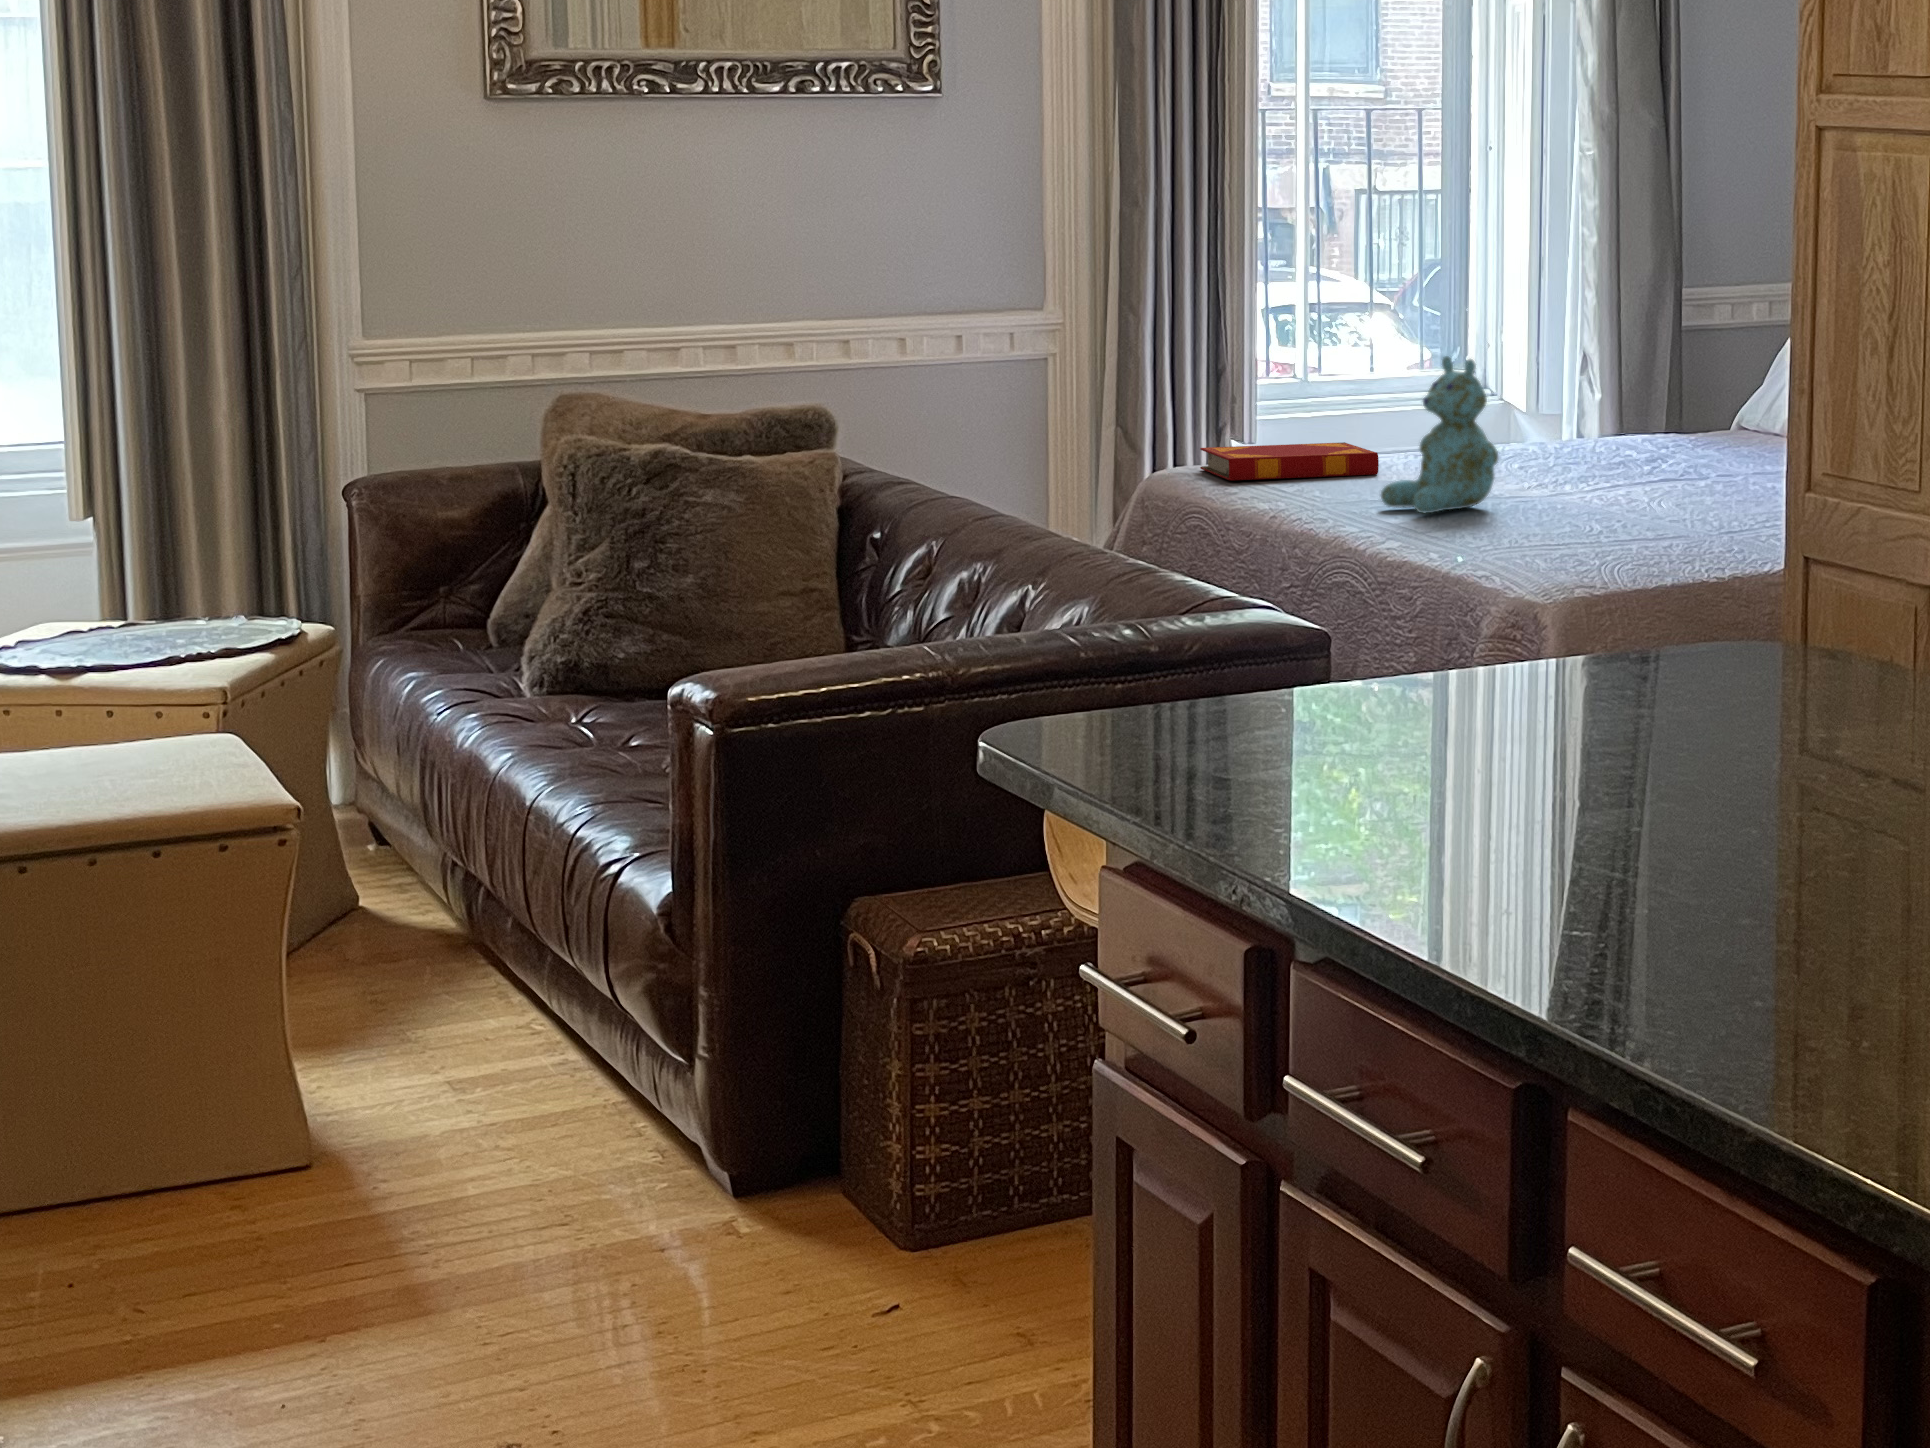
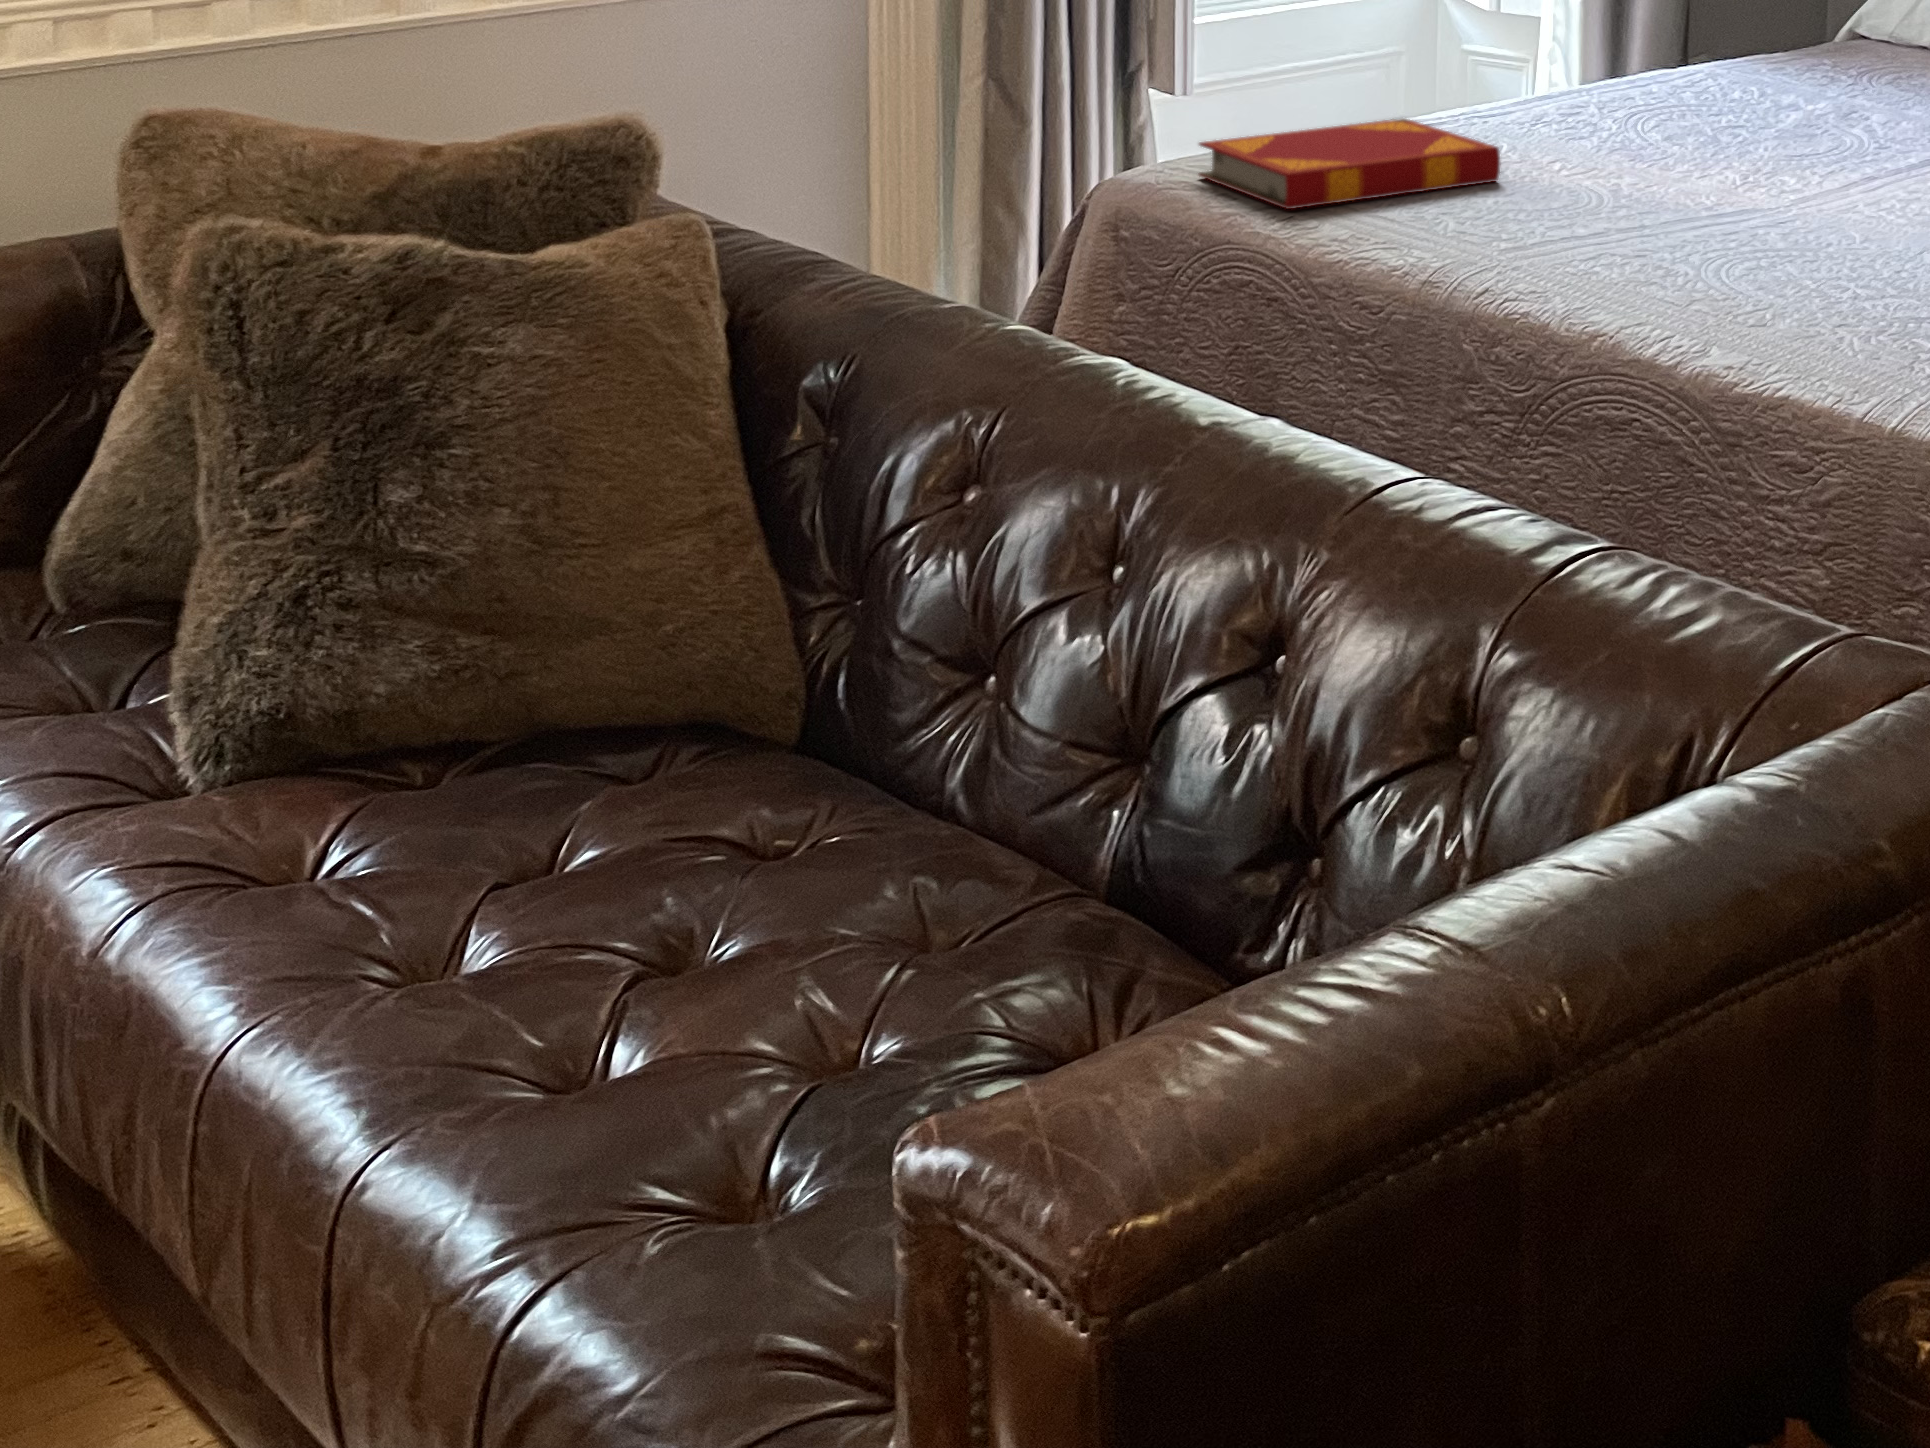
stuffed bear: present [1381,356,1498,514] -> none [1630,19,1845,298]

